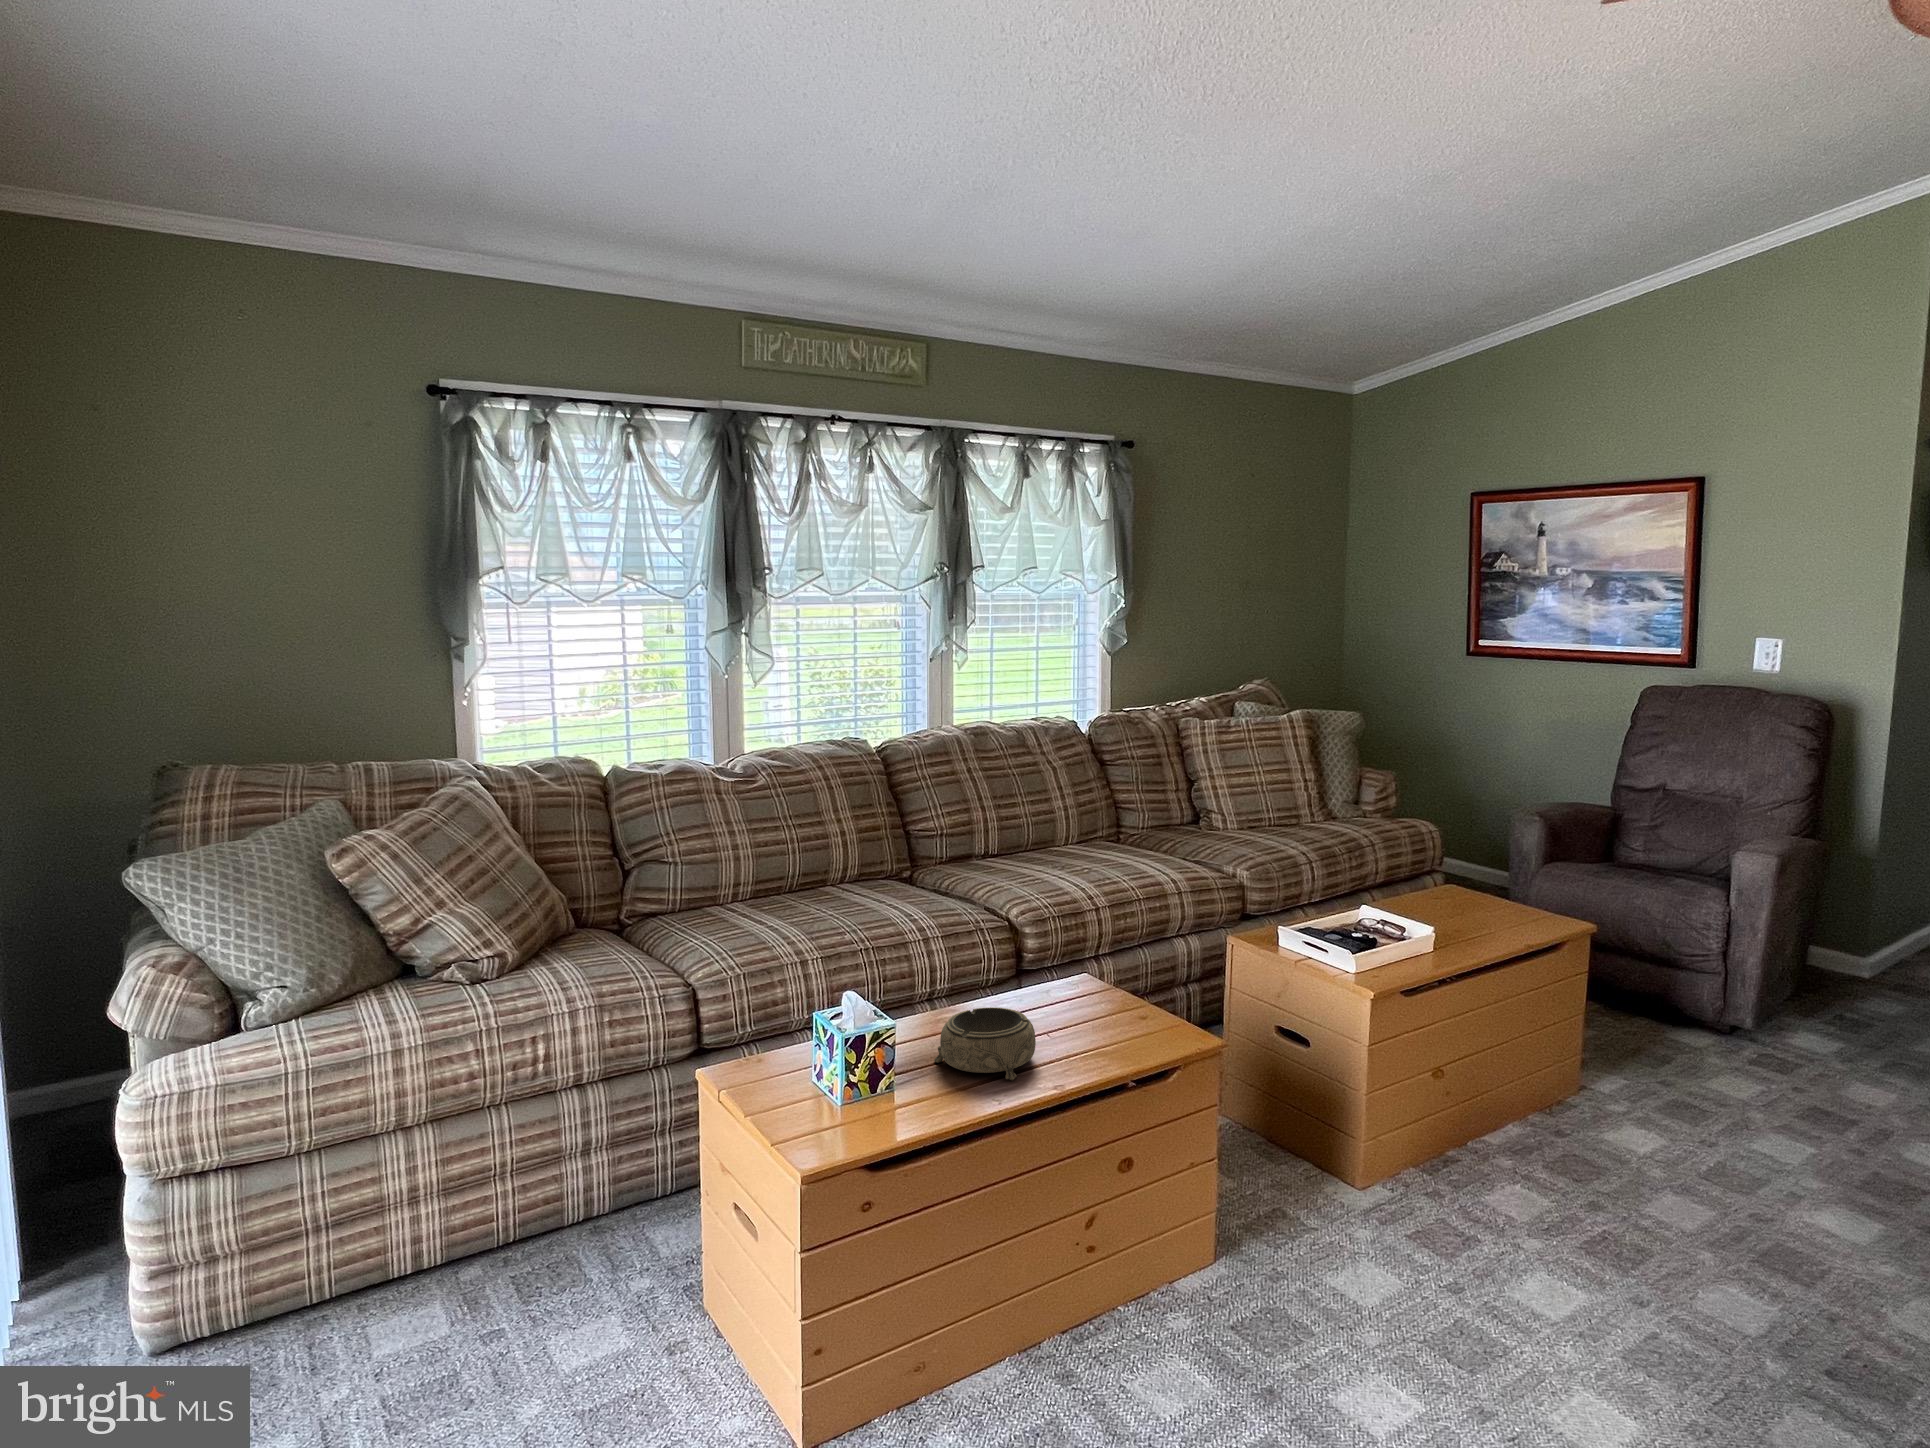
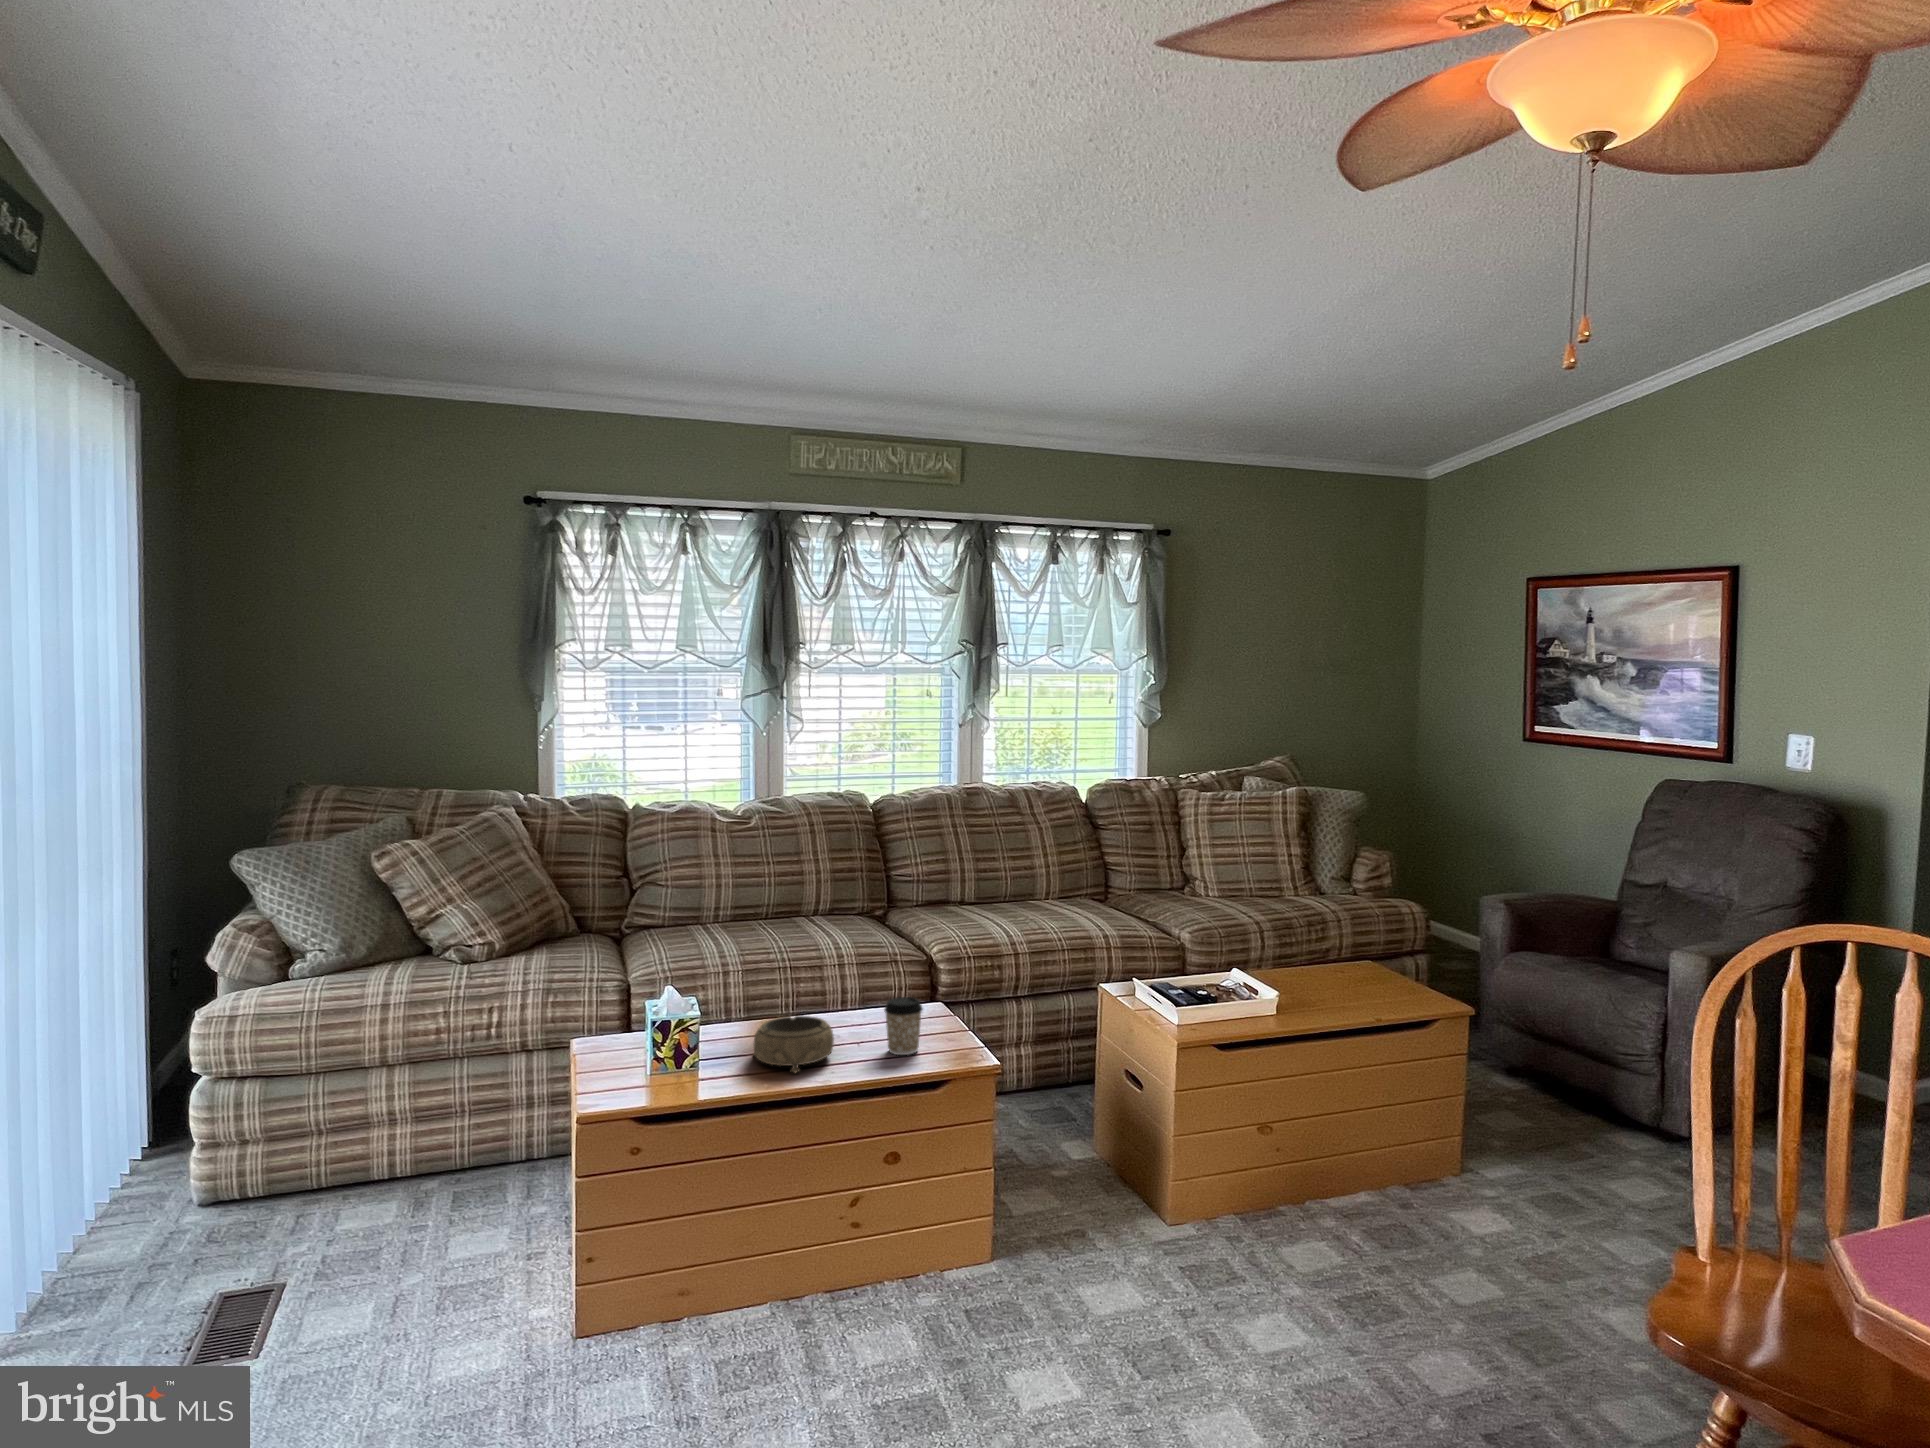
coffee cup: none [1075,972,1121,1041] -> present [884,997,922,1055]

